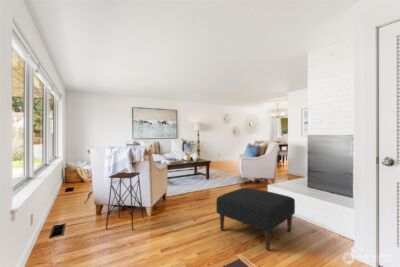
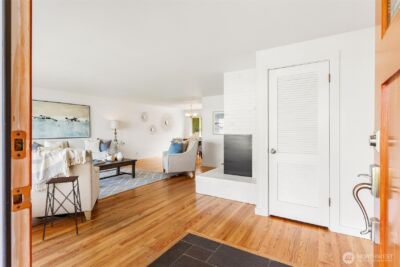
ottoman: present [216,188,295,250] -> none [162,179,220,223]

